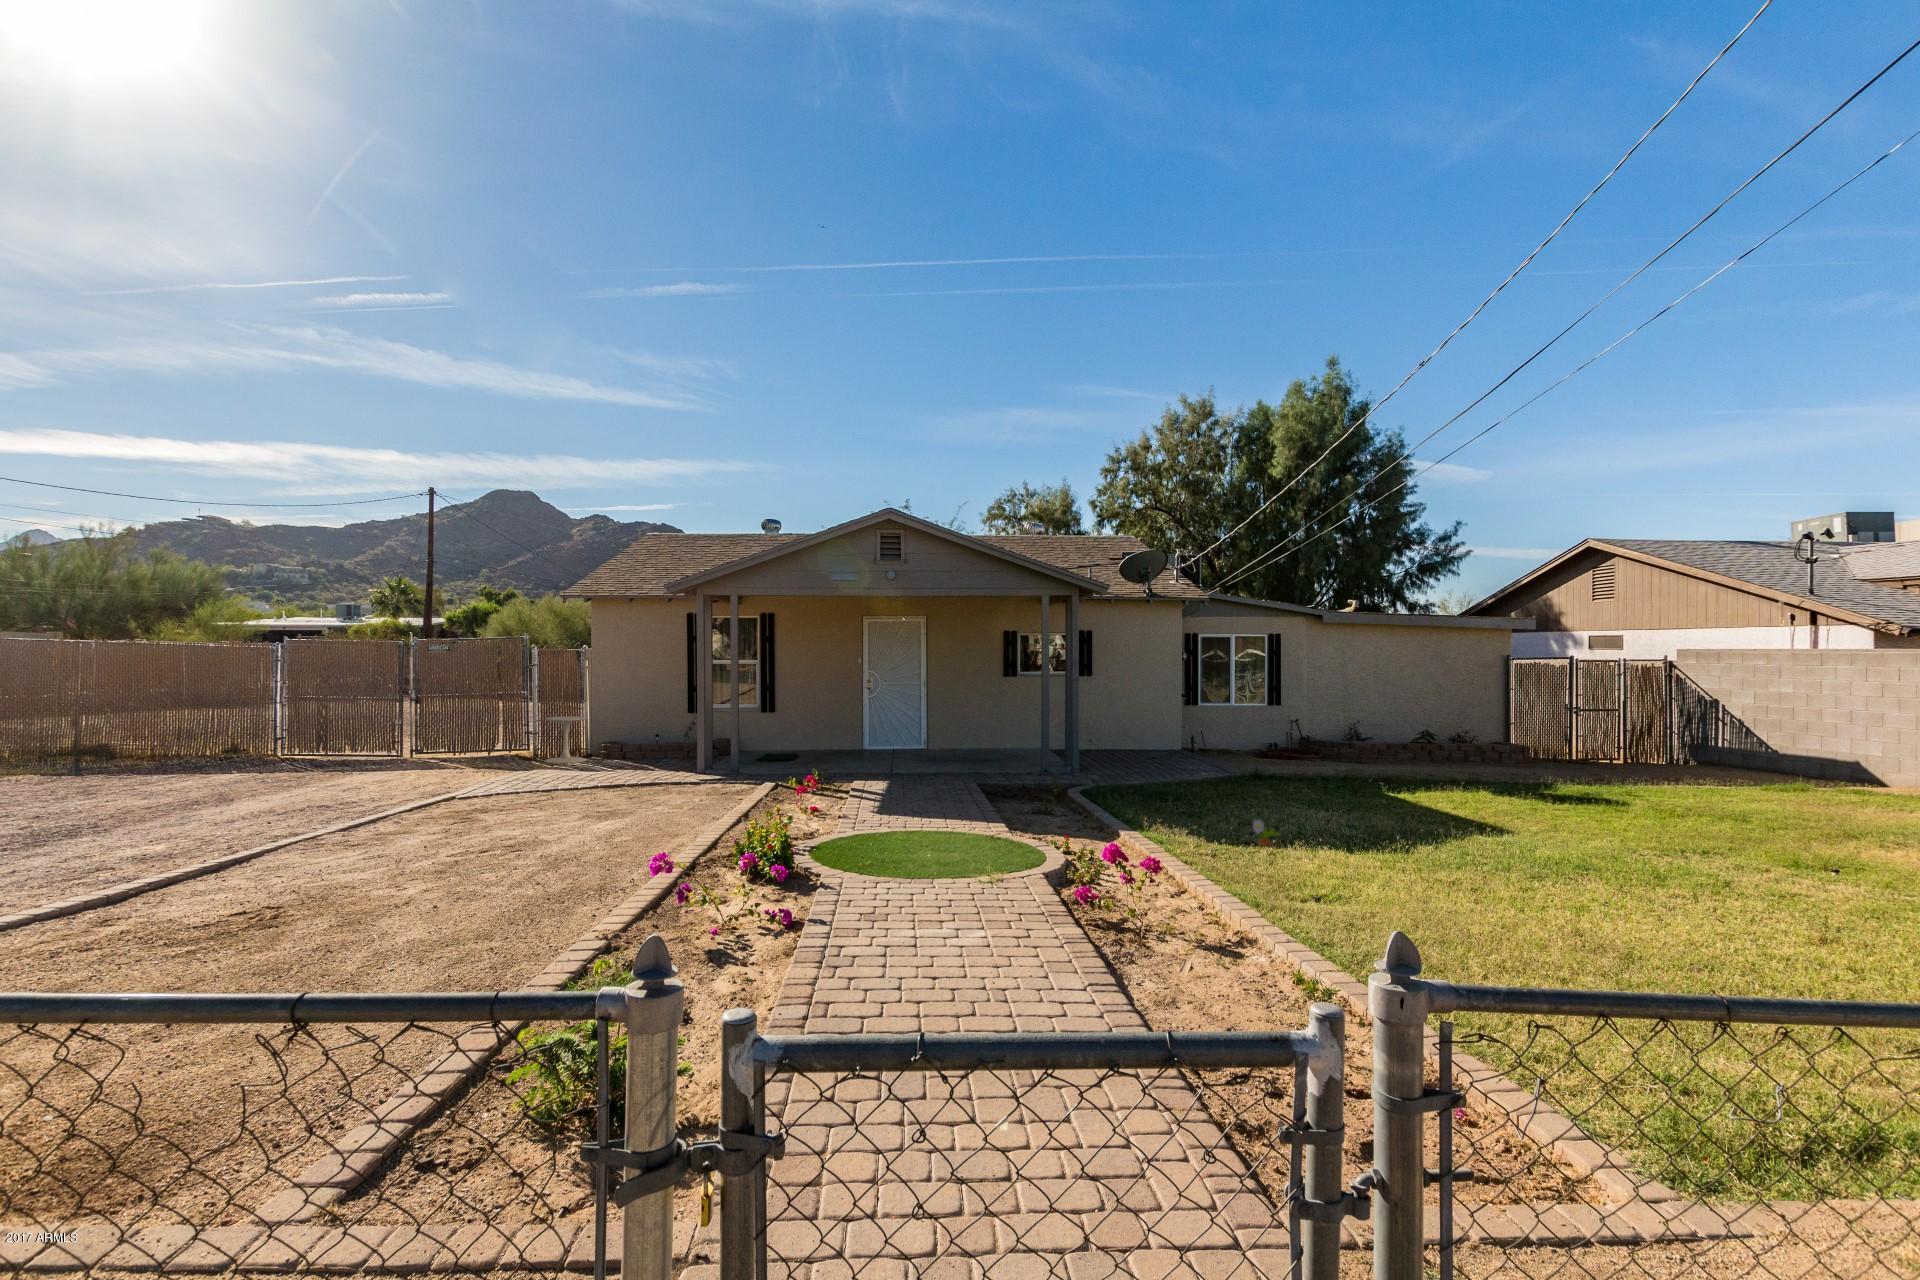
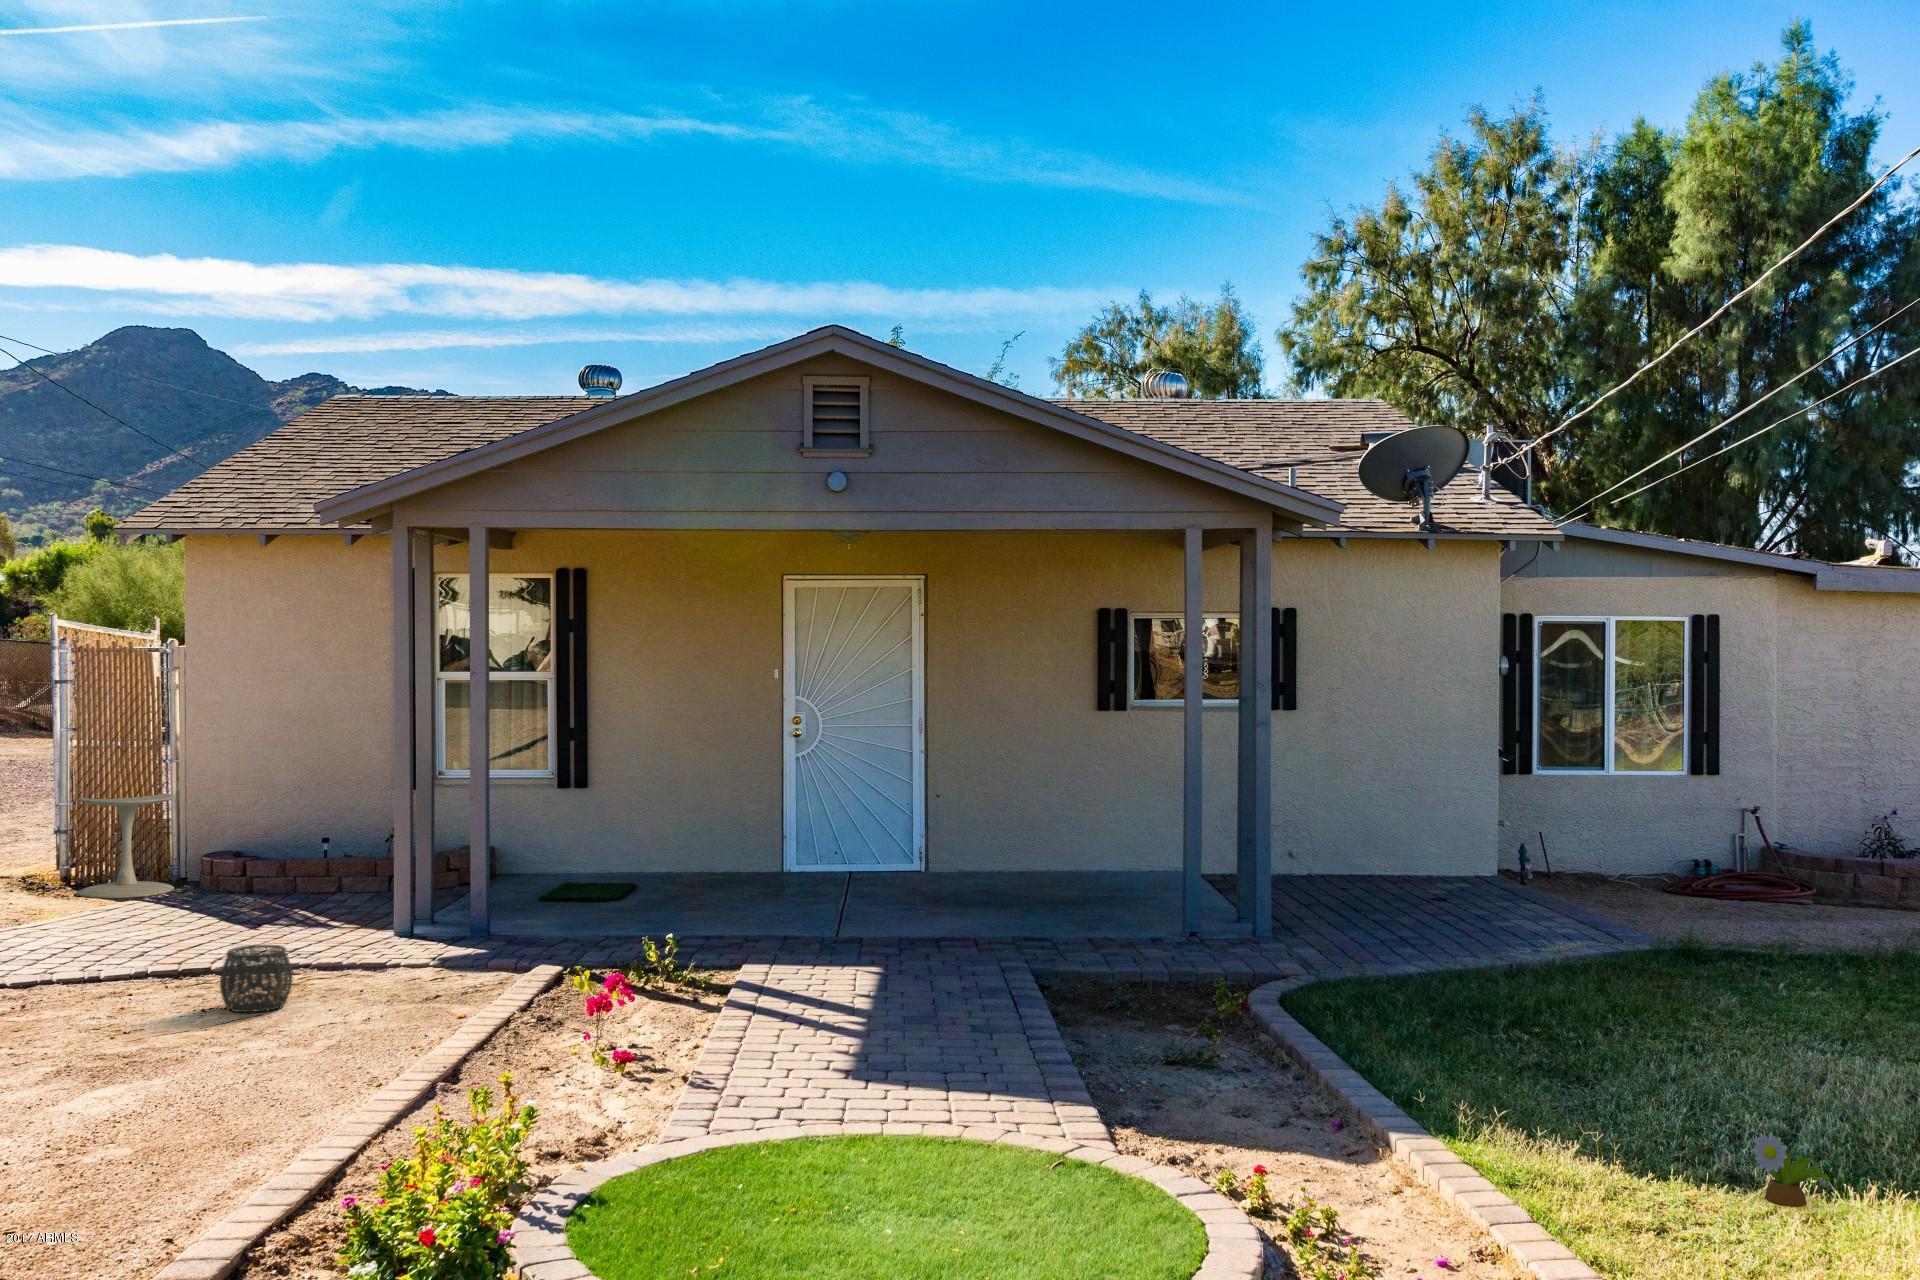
woven basket: none [636,772,667,799] -> present [219,945,293,1013]

